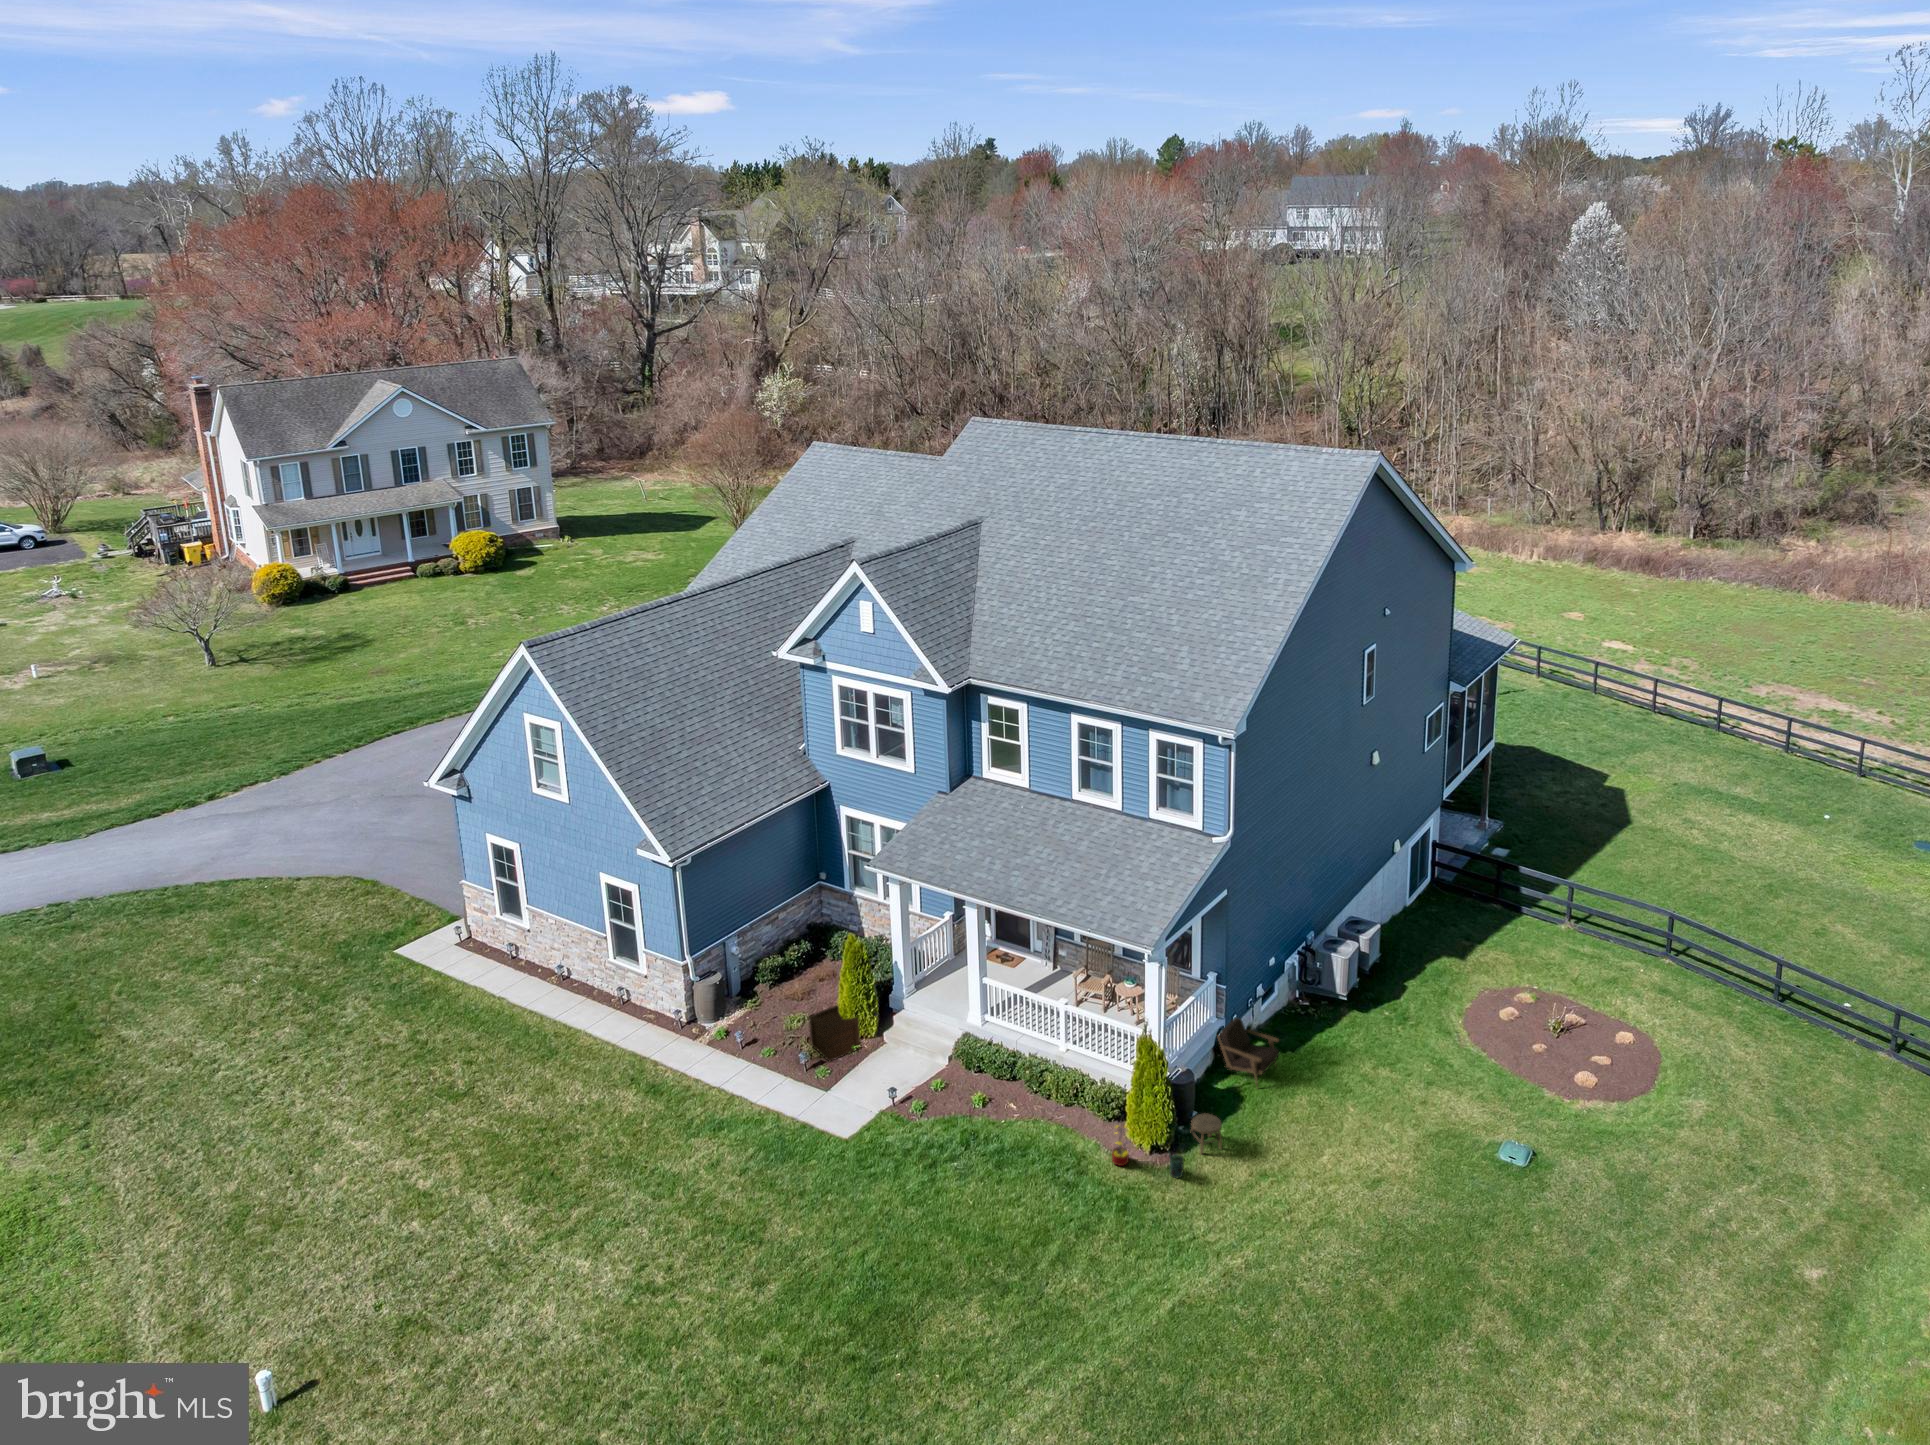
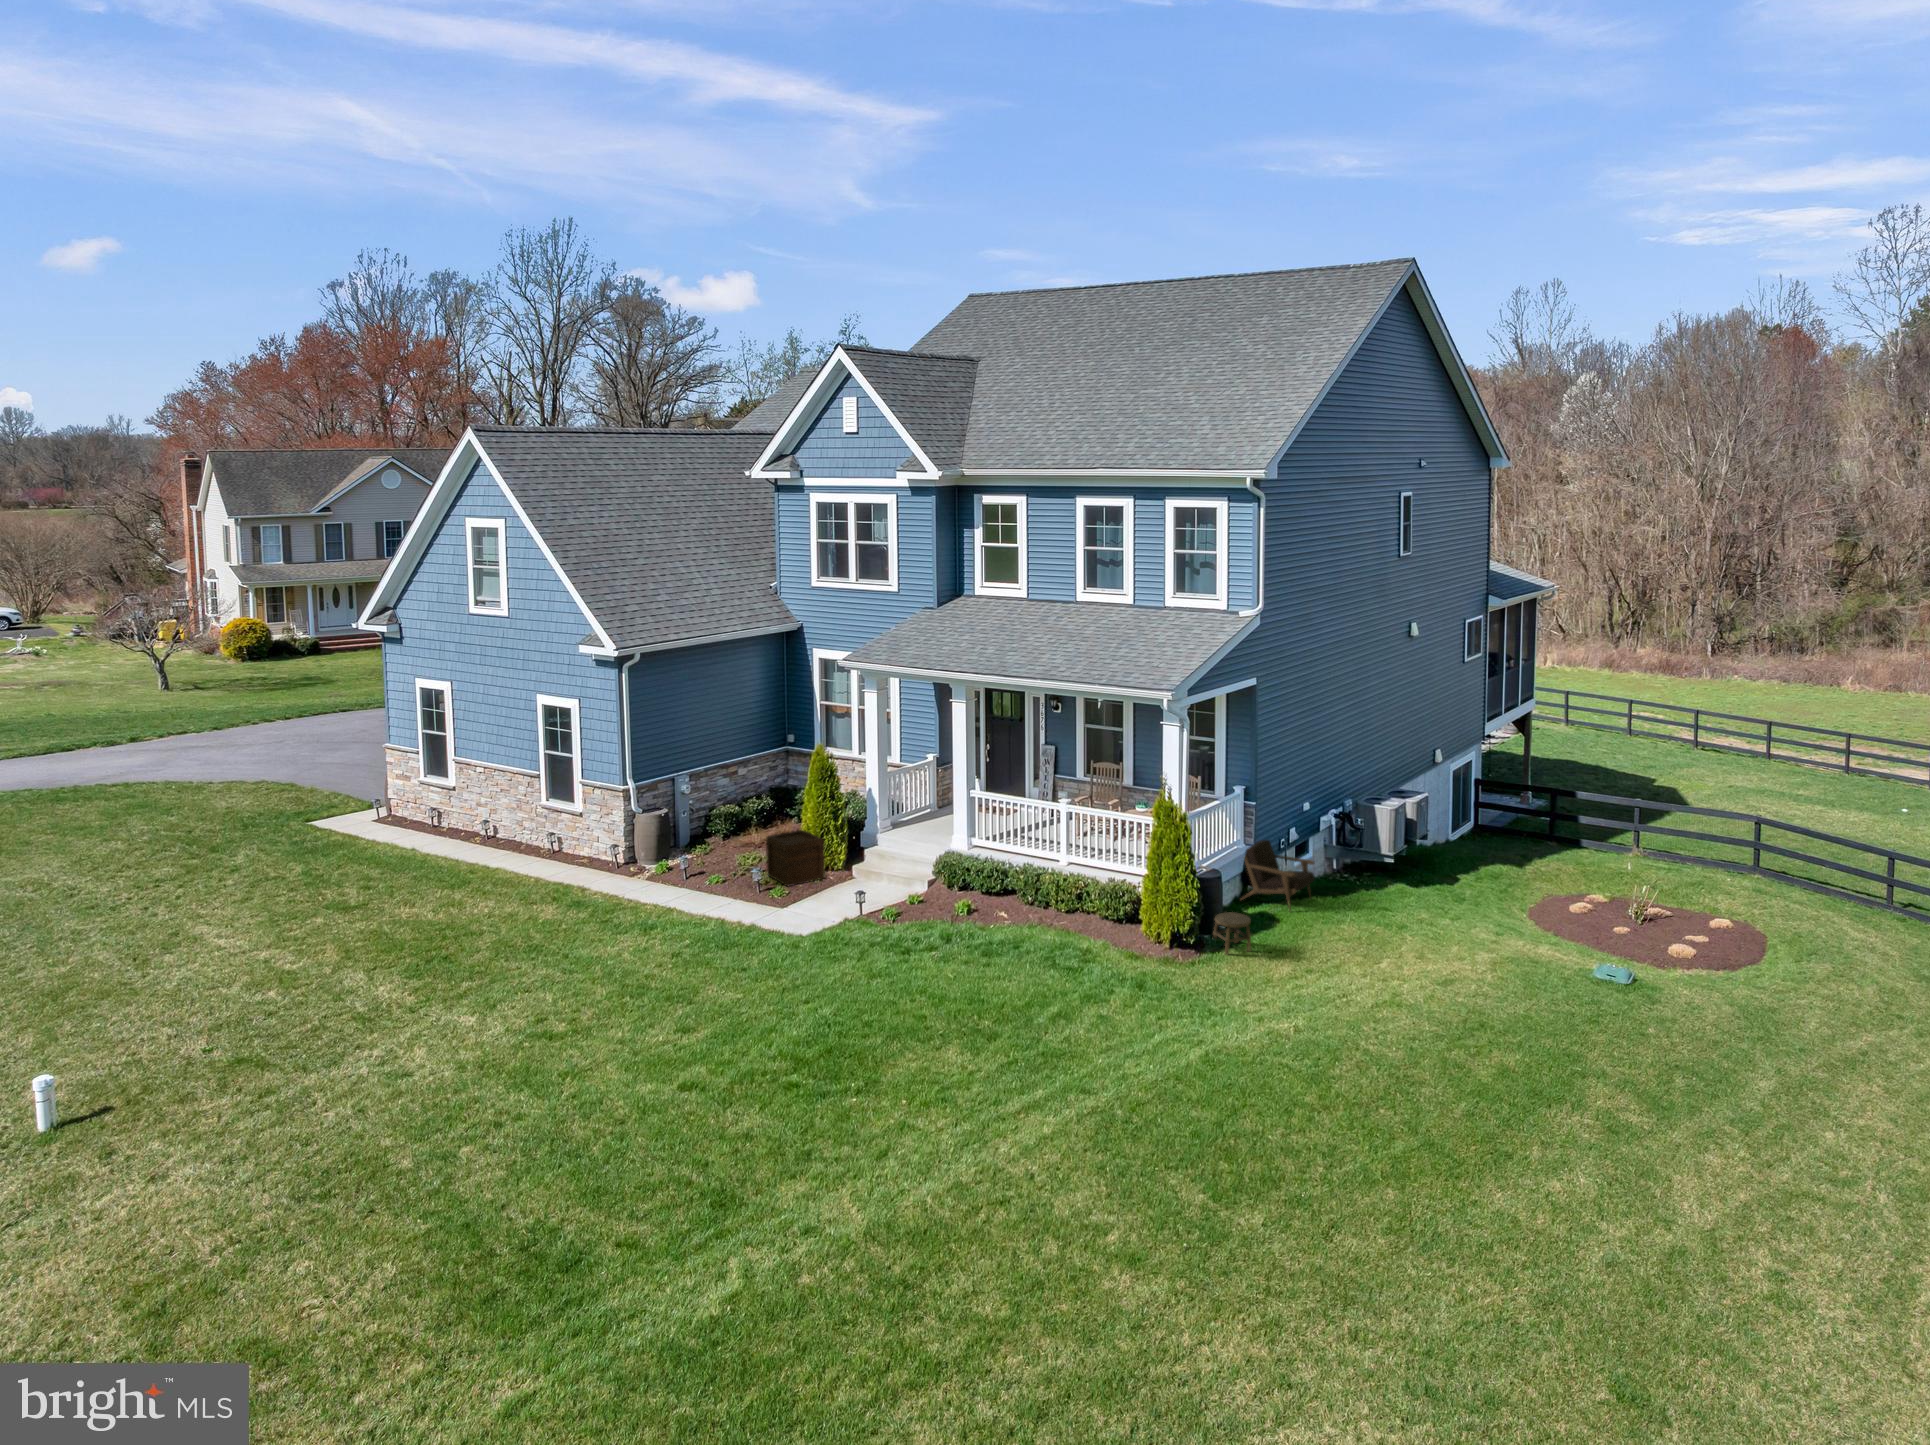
decorative plant: present [1112,1126,1129,1166] -> none [1120,903,1144,960]
watering can: present [1167,1146,1184,1178] -> none [1184,936,1207,971]

